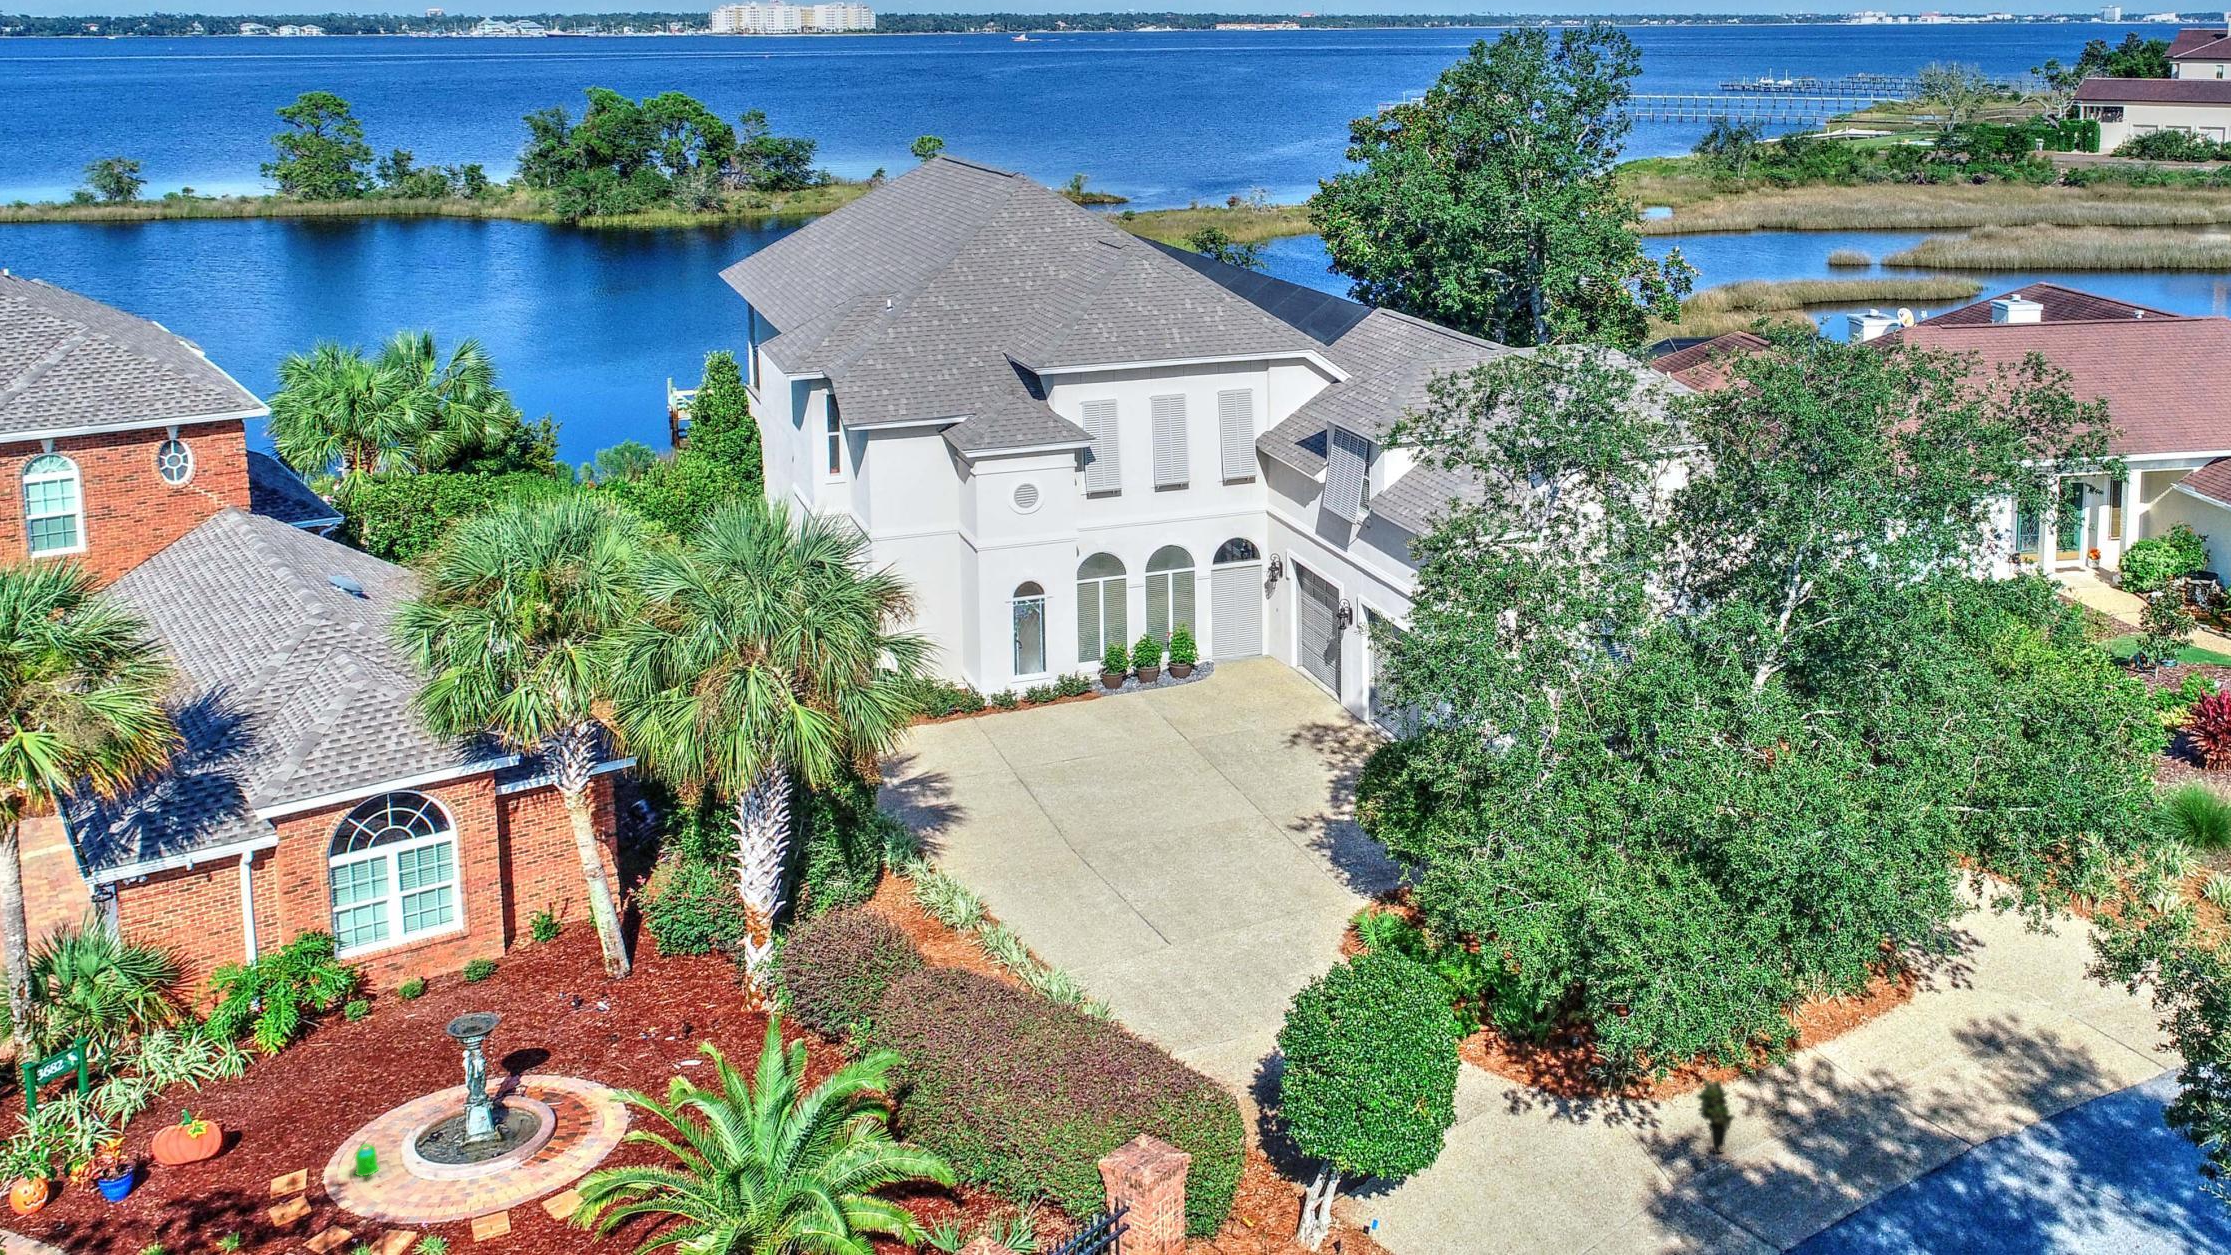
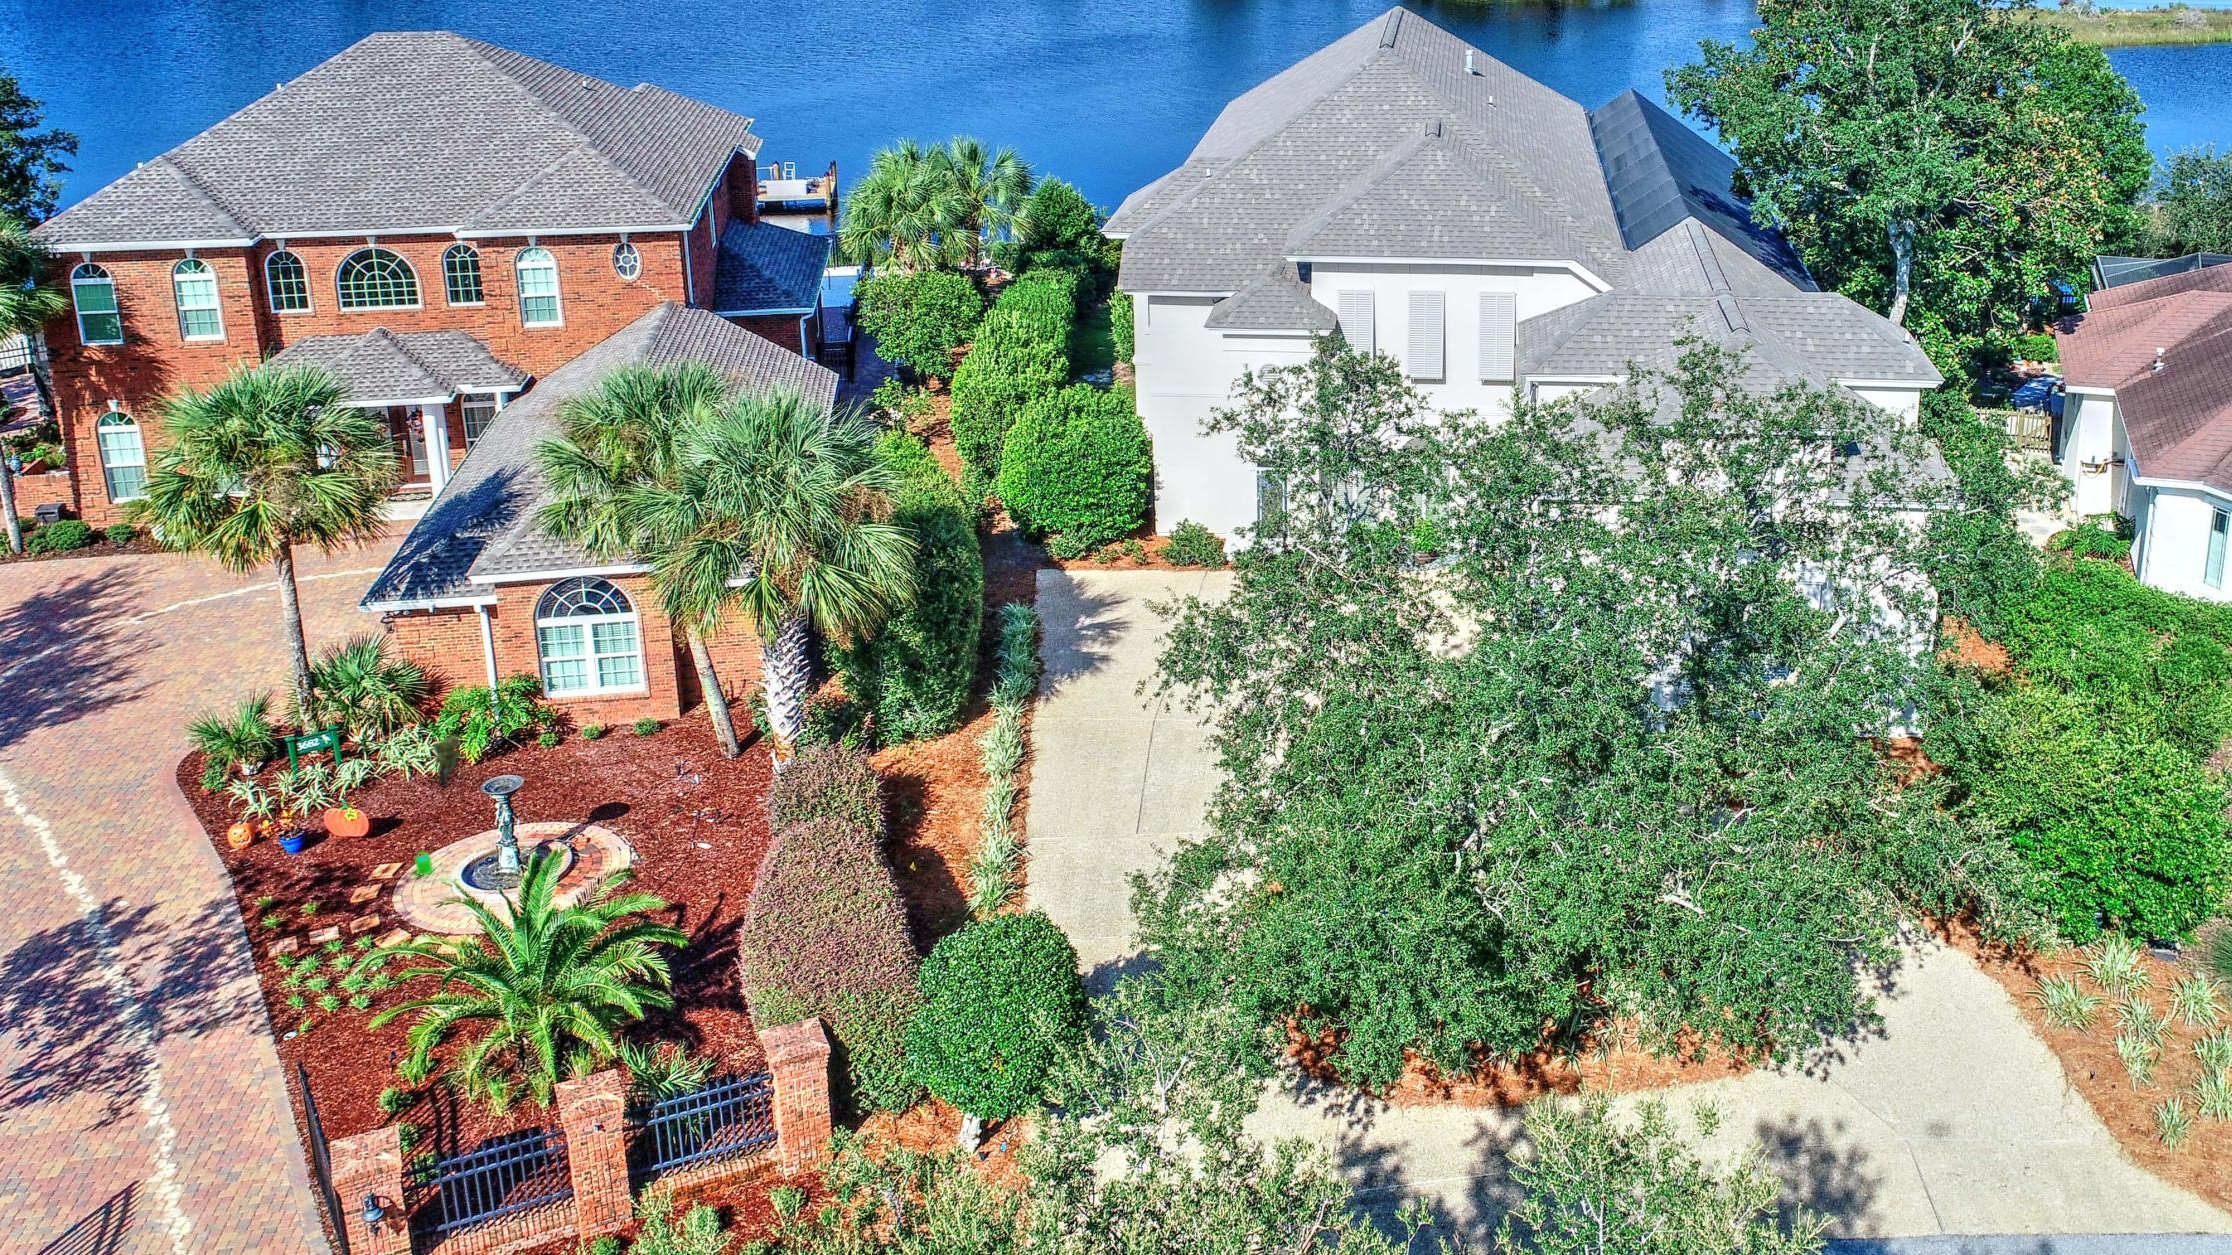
potted plant: present [1697,1079,1734,1153] -> present [433,736,461,787]

